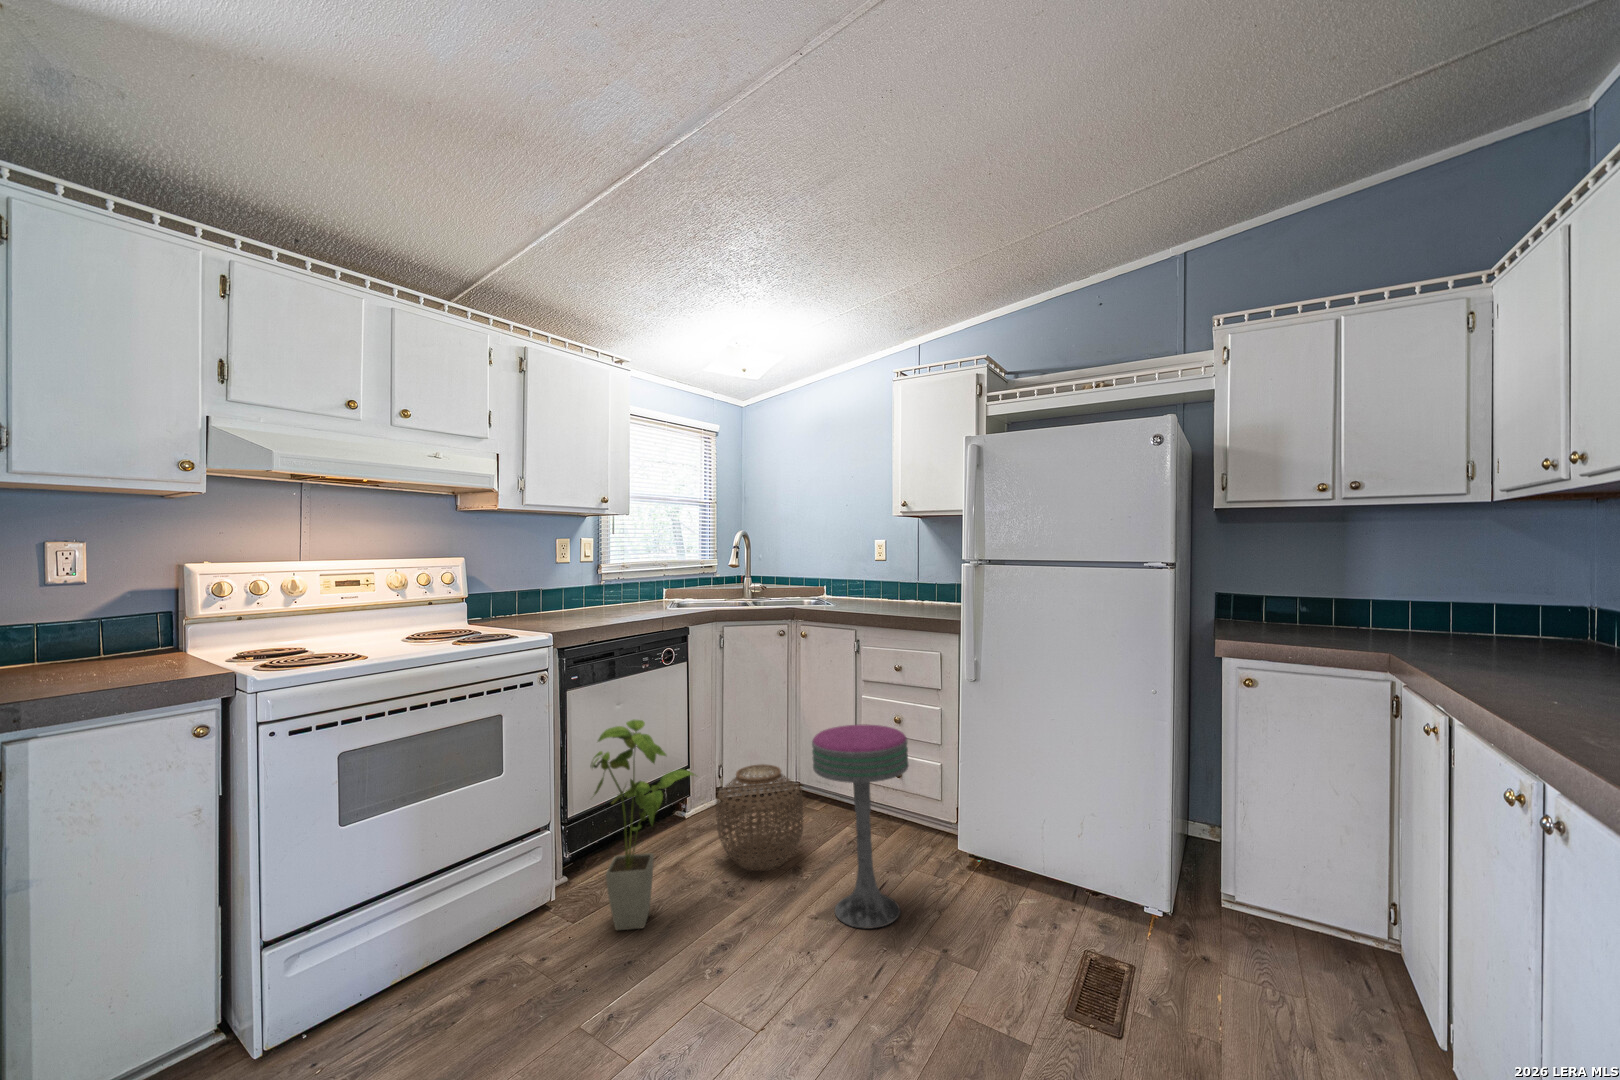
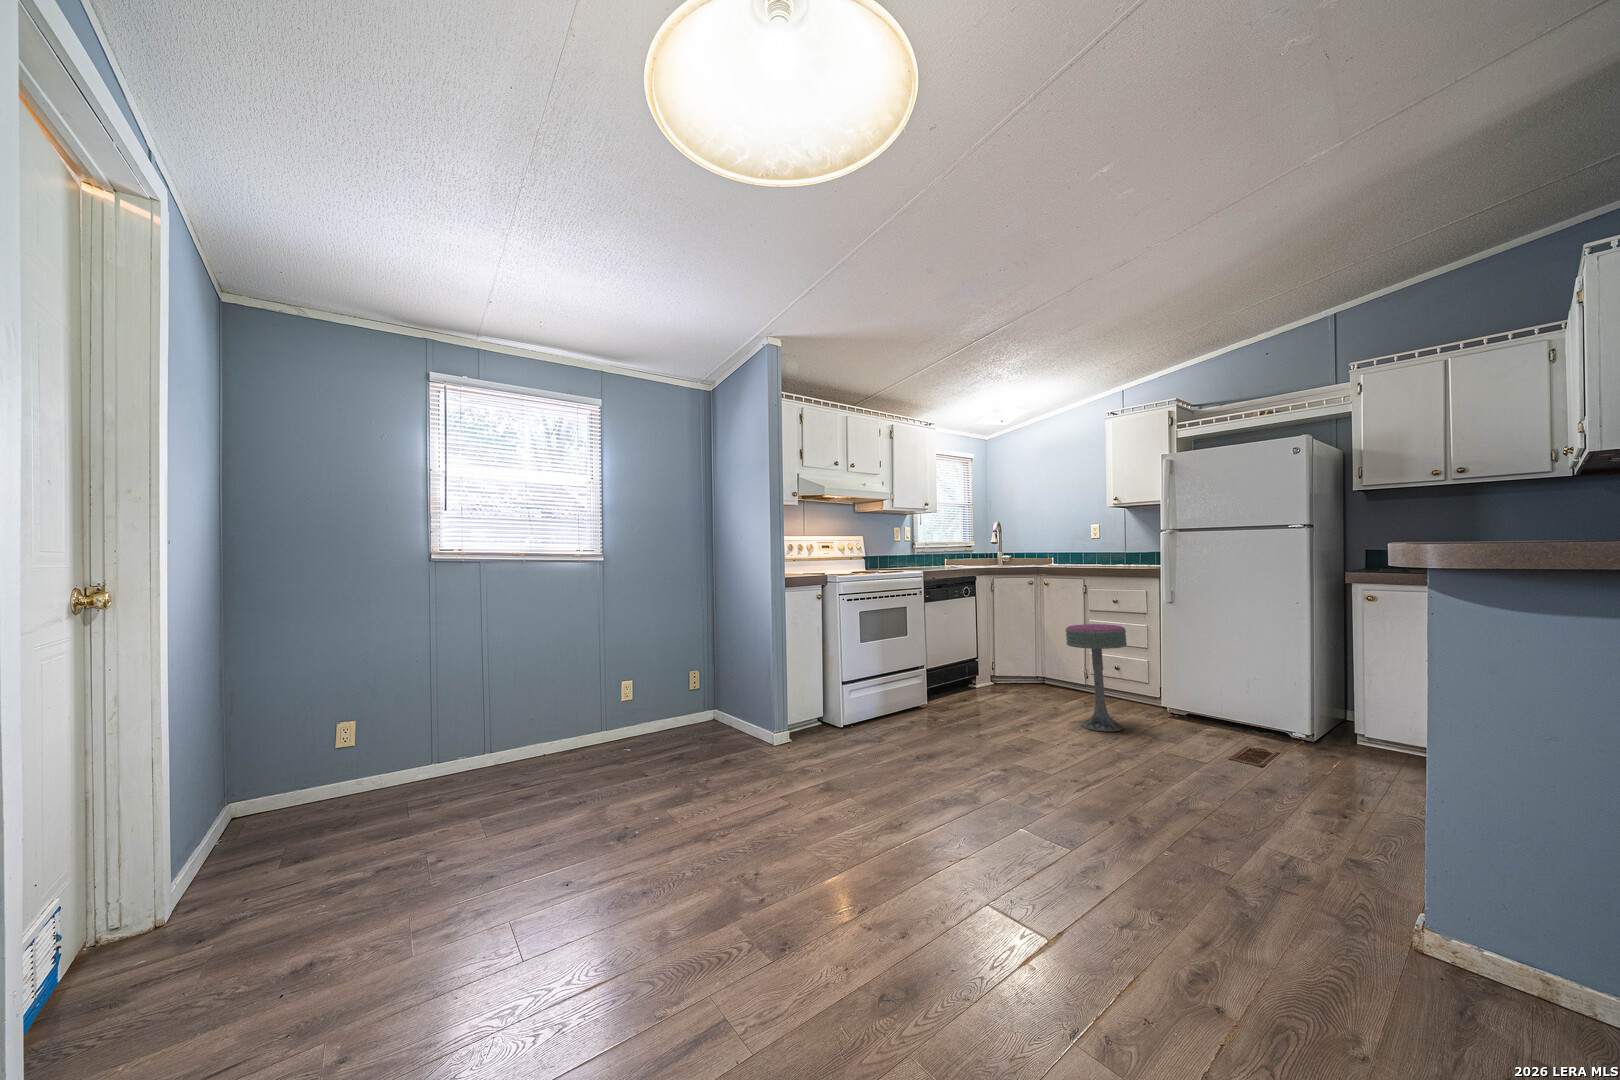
house plant: present [591,720,694,930] -> none [940,613,999,722]
woven basket: present [716,764,803,871] -> none [1002,653,1056,710]

